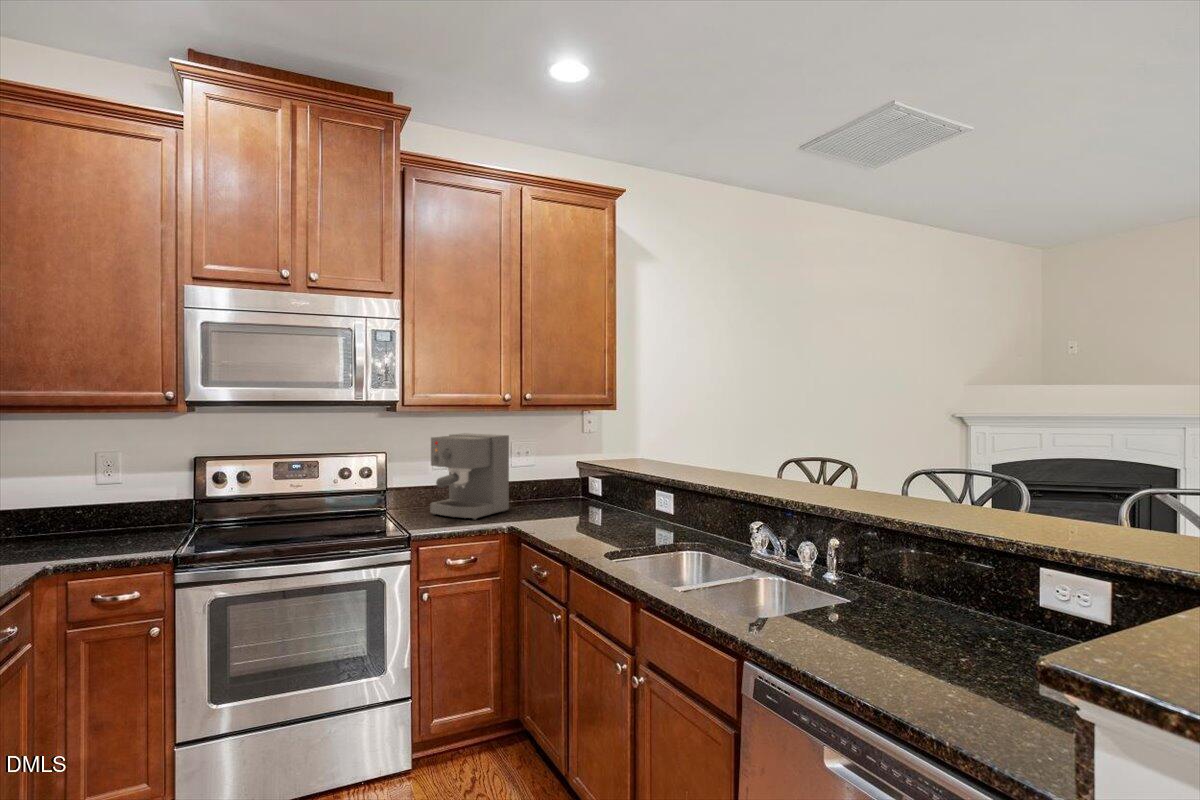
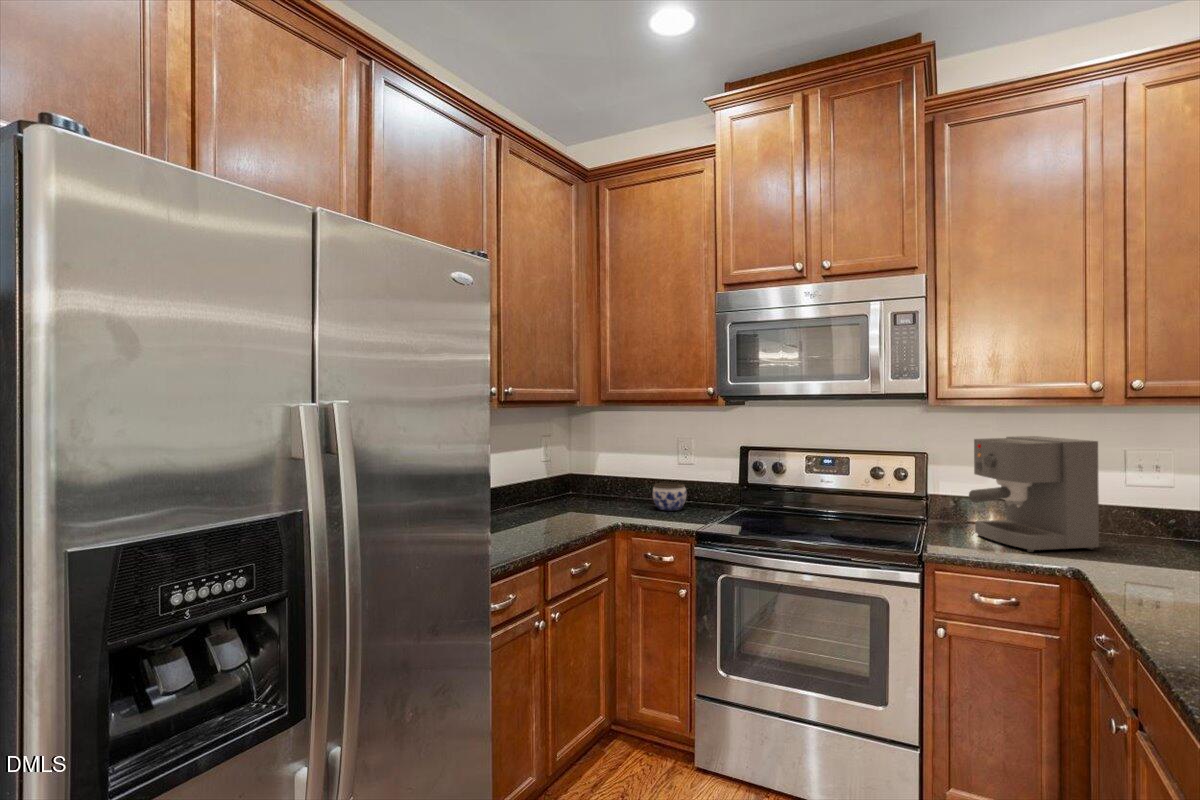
jar: none [71,507,124,543] -> present [653,482,687,511]

